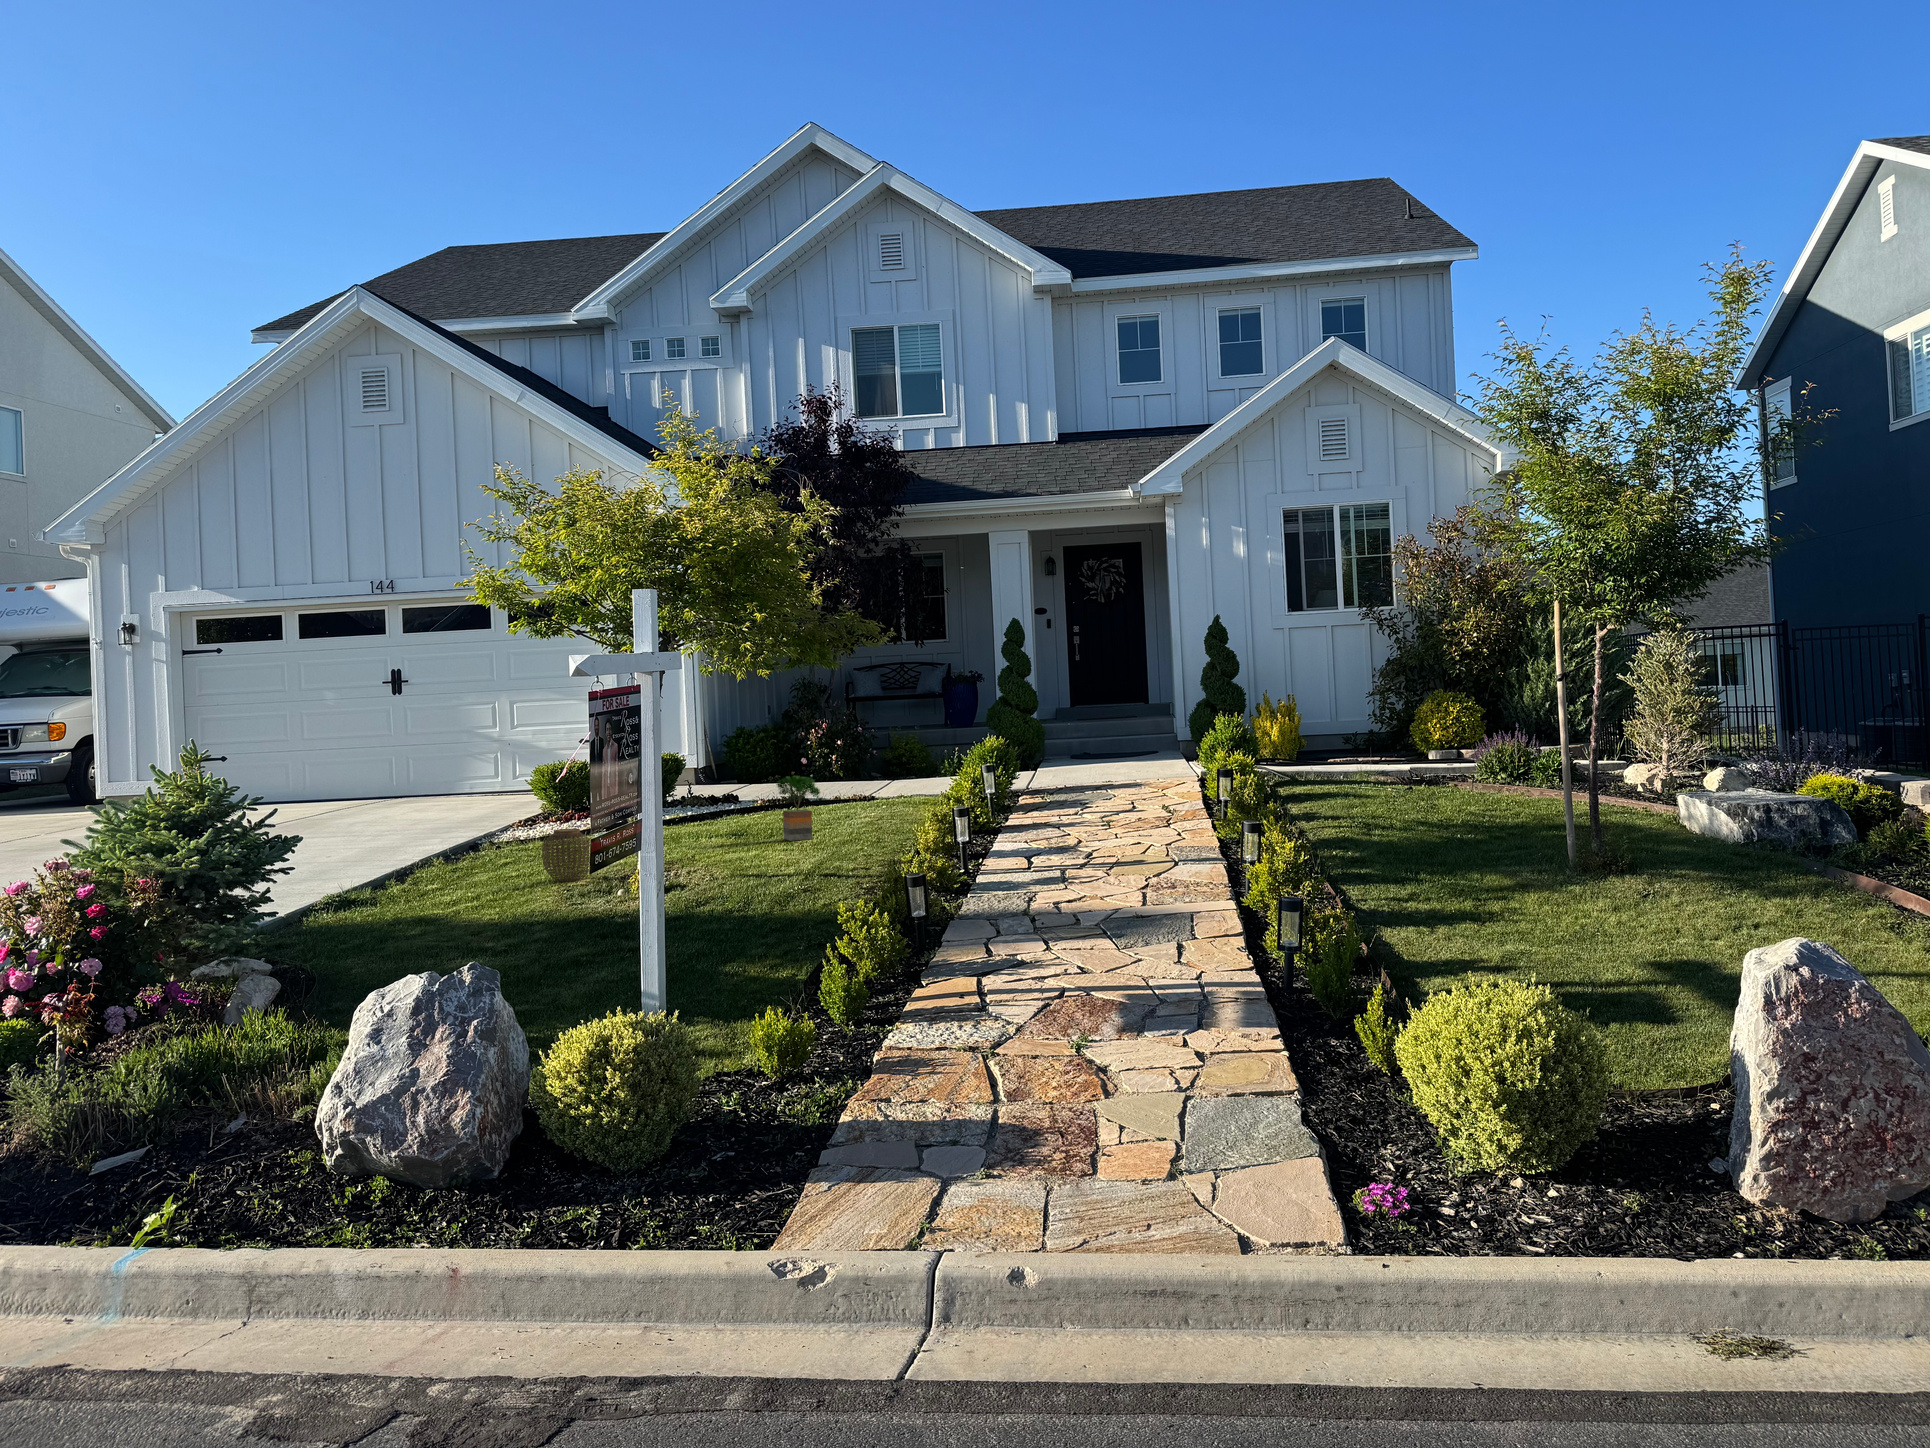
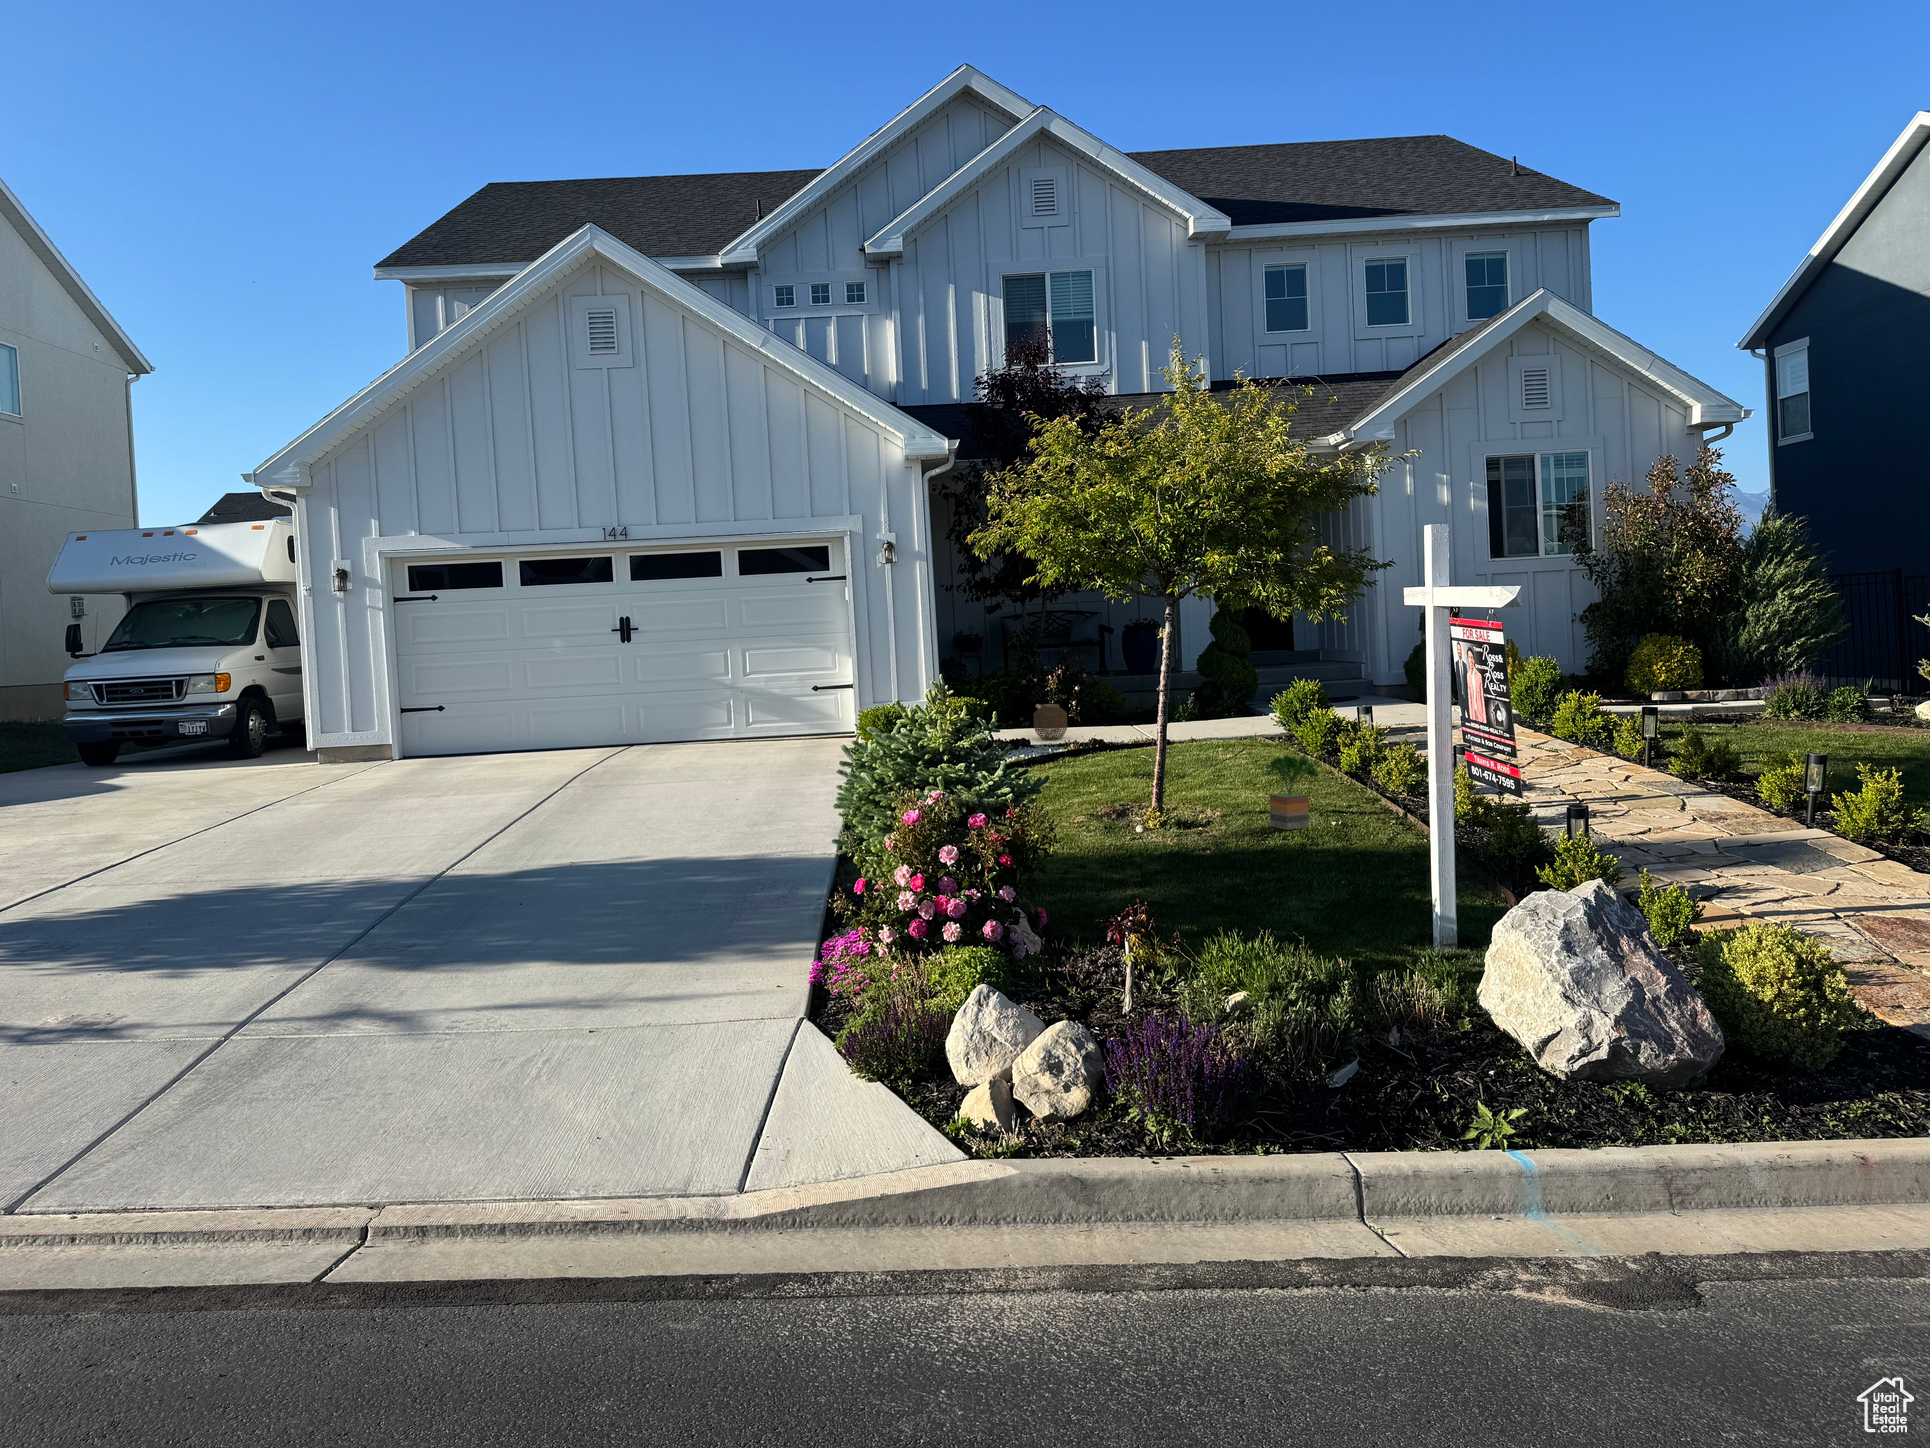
woven basket: present [542,829,591,882] -> present [1034,704,1067,740]

